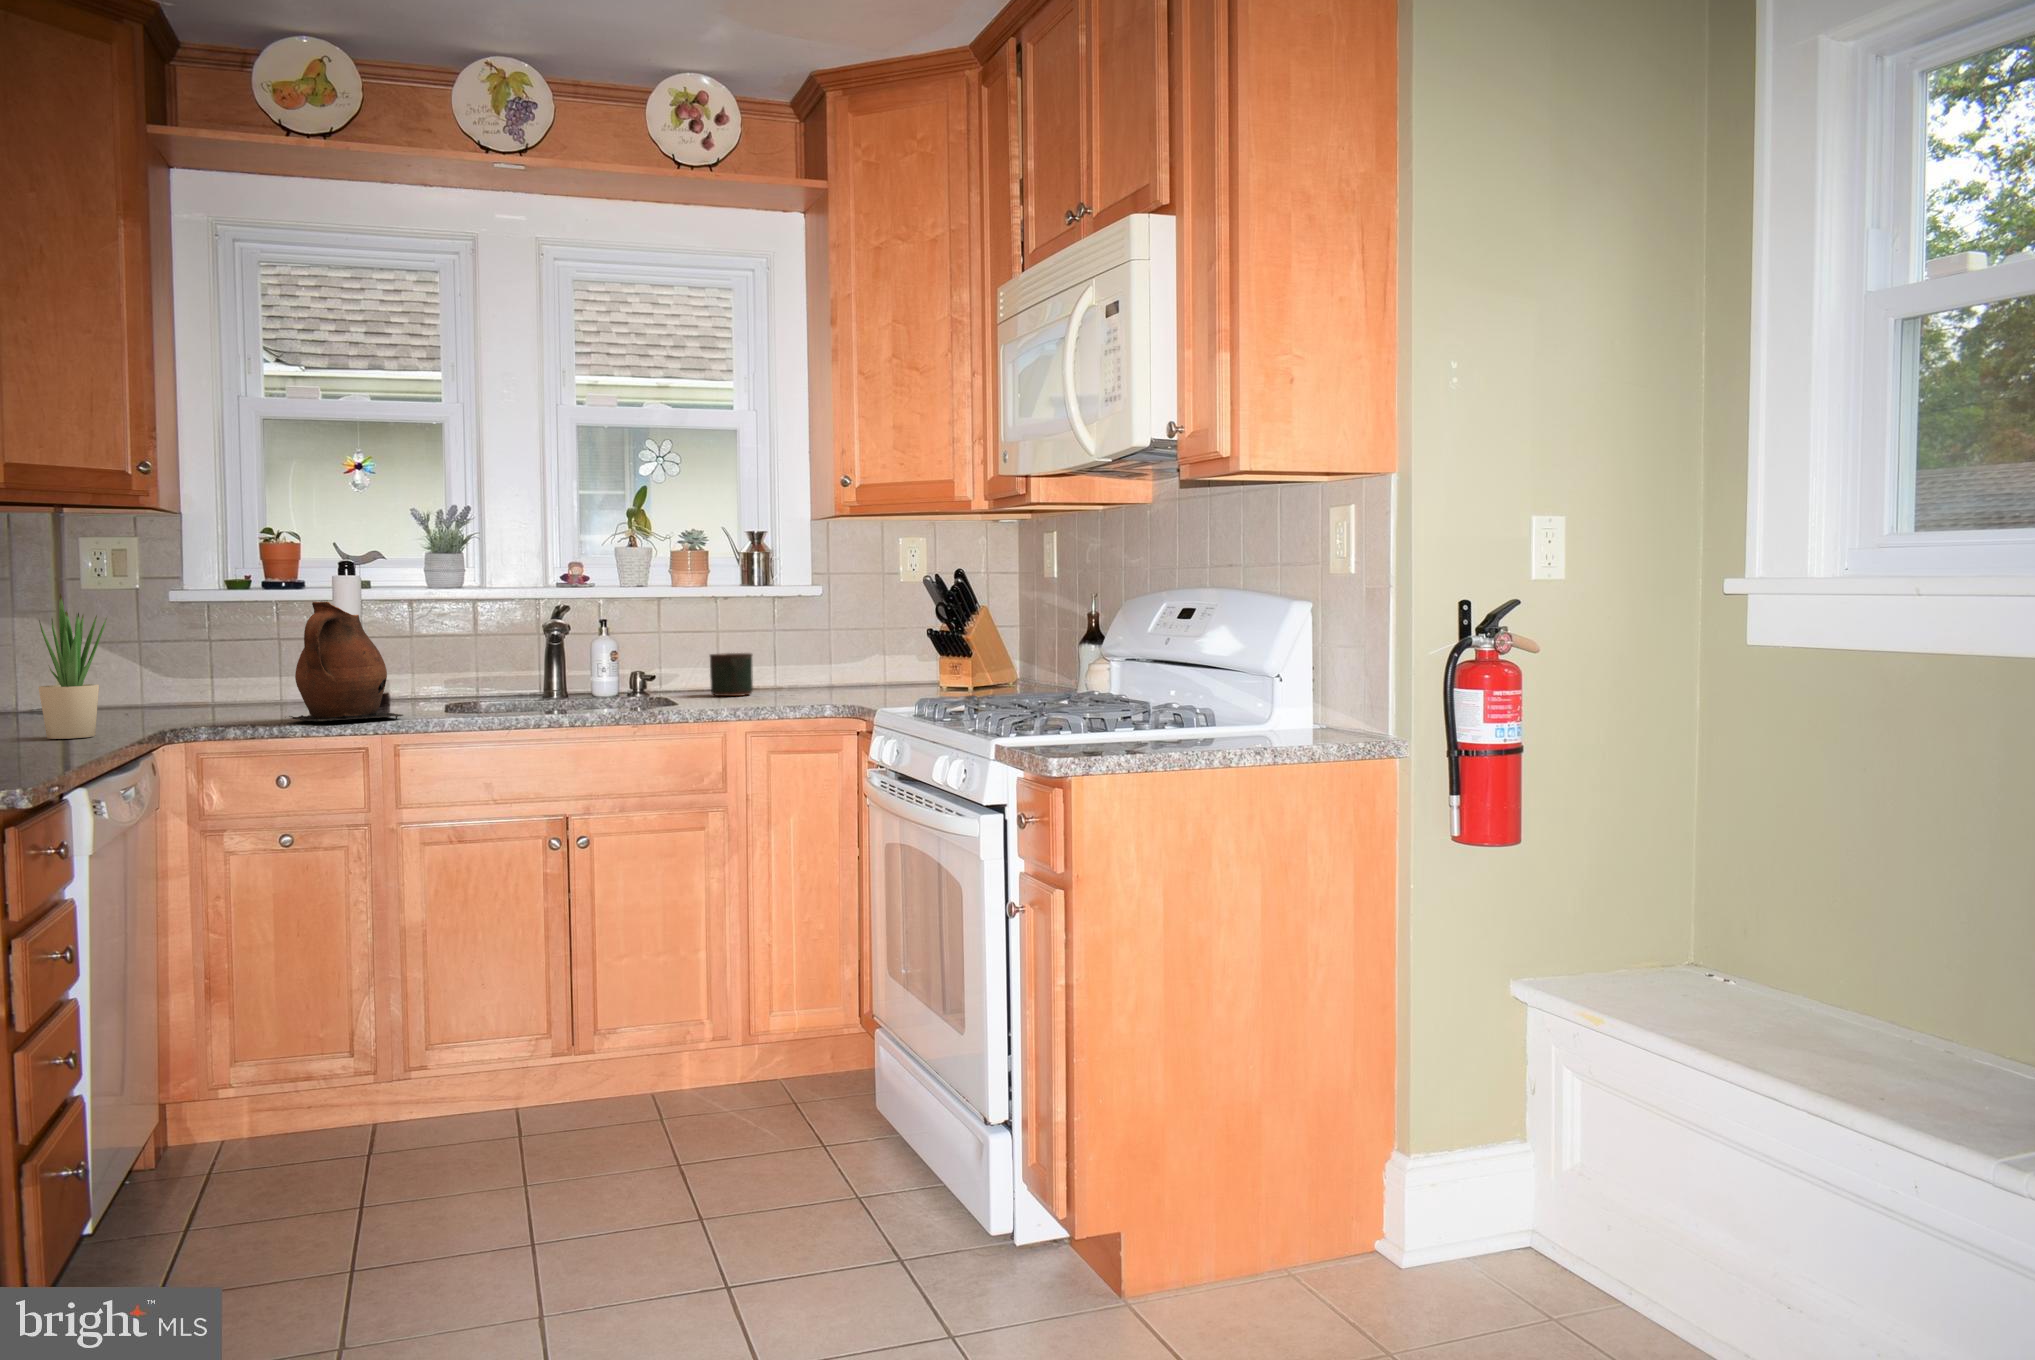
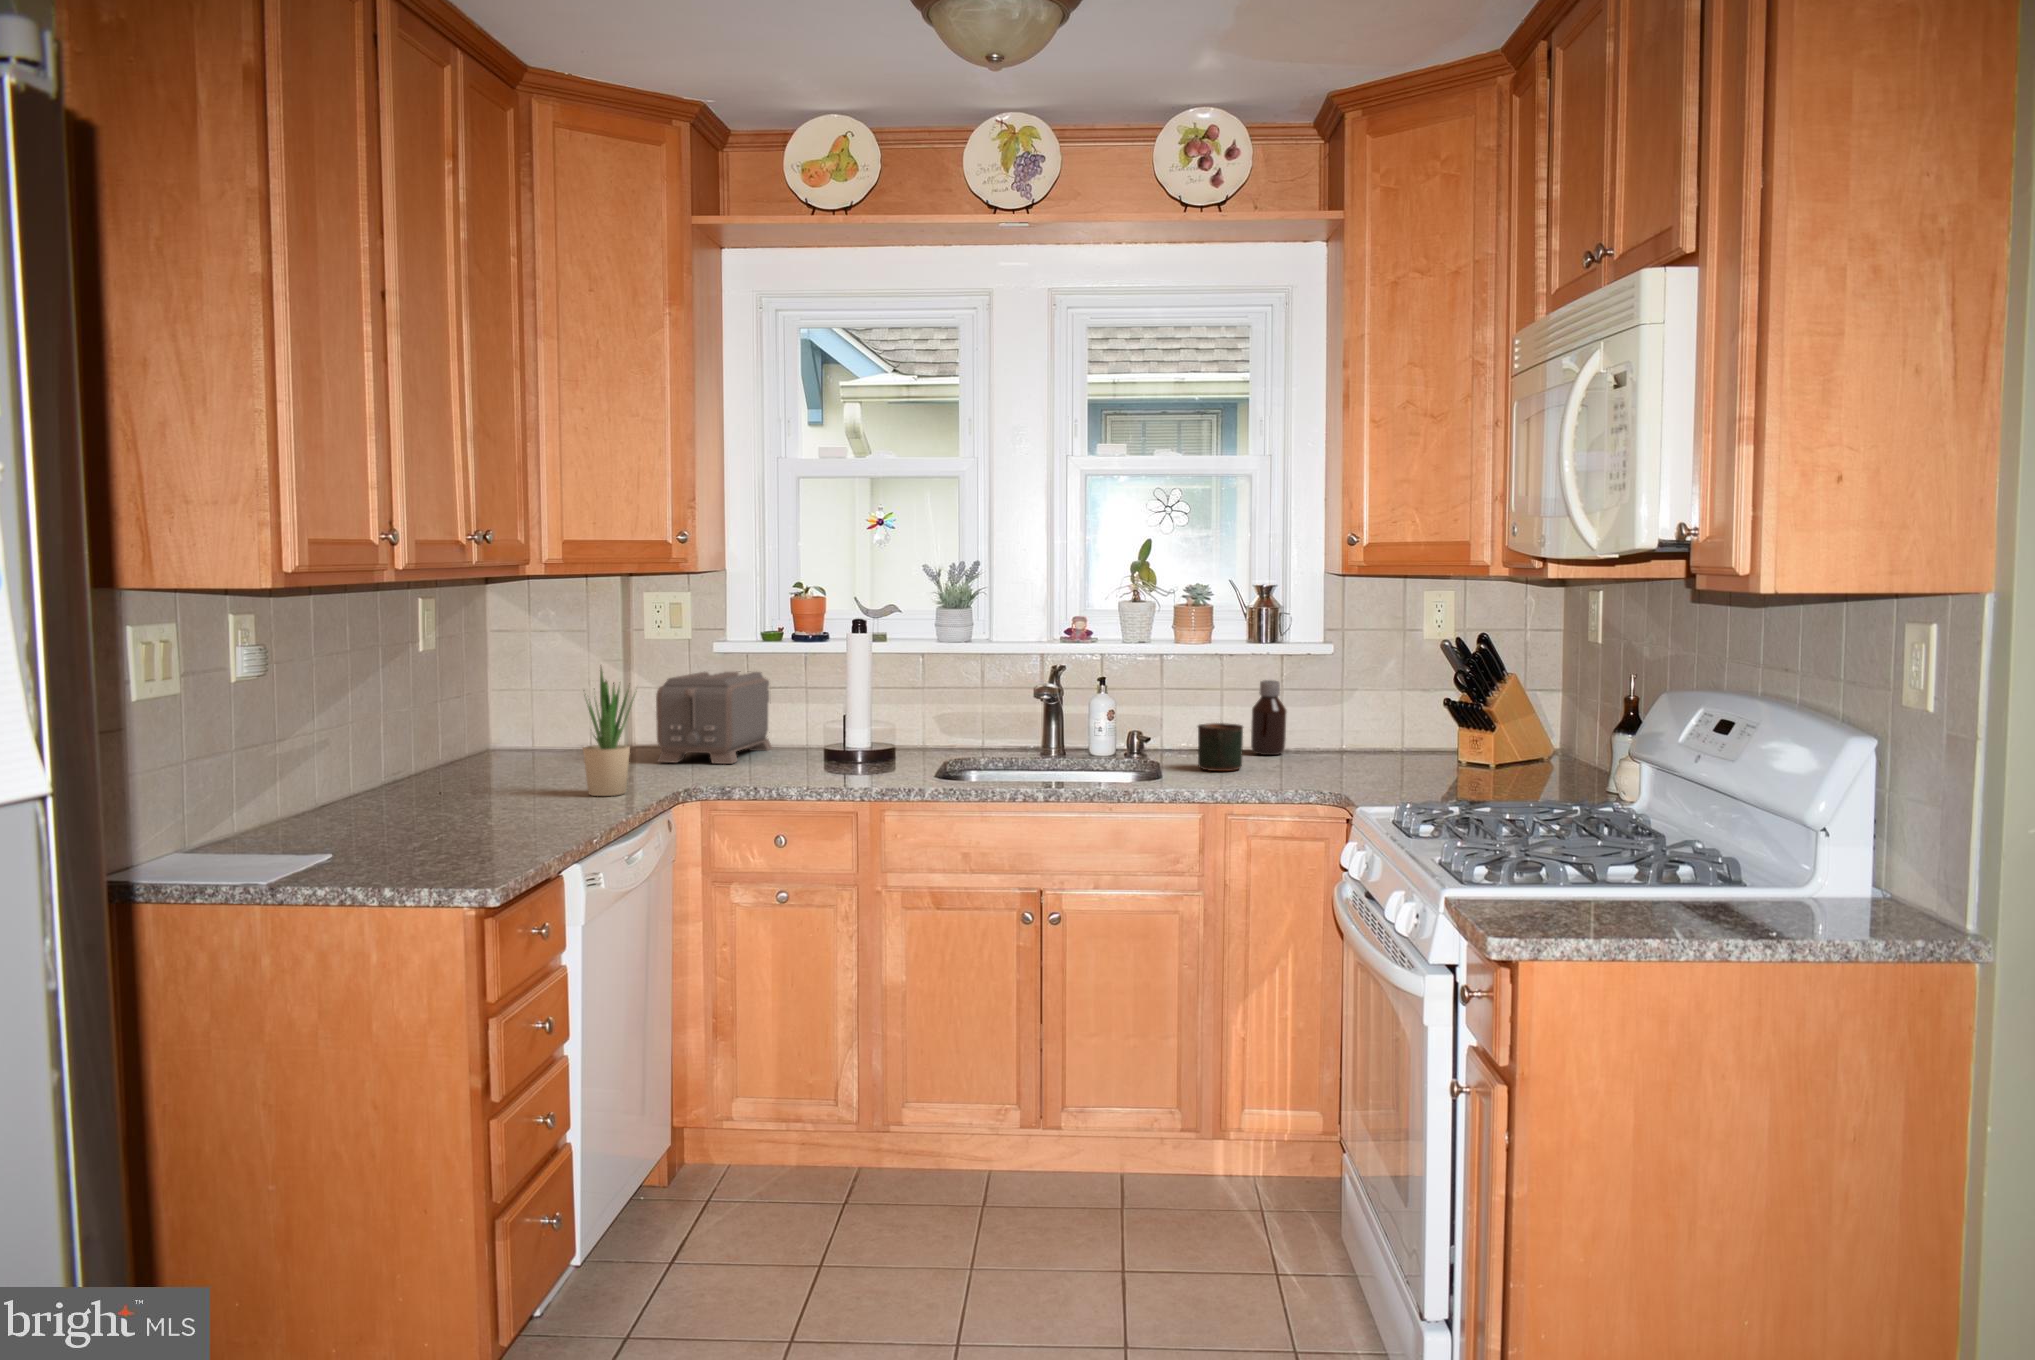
ceramic pitcher: present [289,602,403,721] -> none [786,672,889,788]
bottle: none [752,617,784,686] -> present [1251,680,1287,755]
toaster: none [107,622,242,716] -> present [656,671,772,764]

